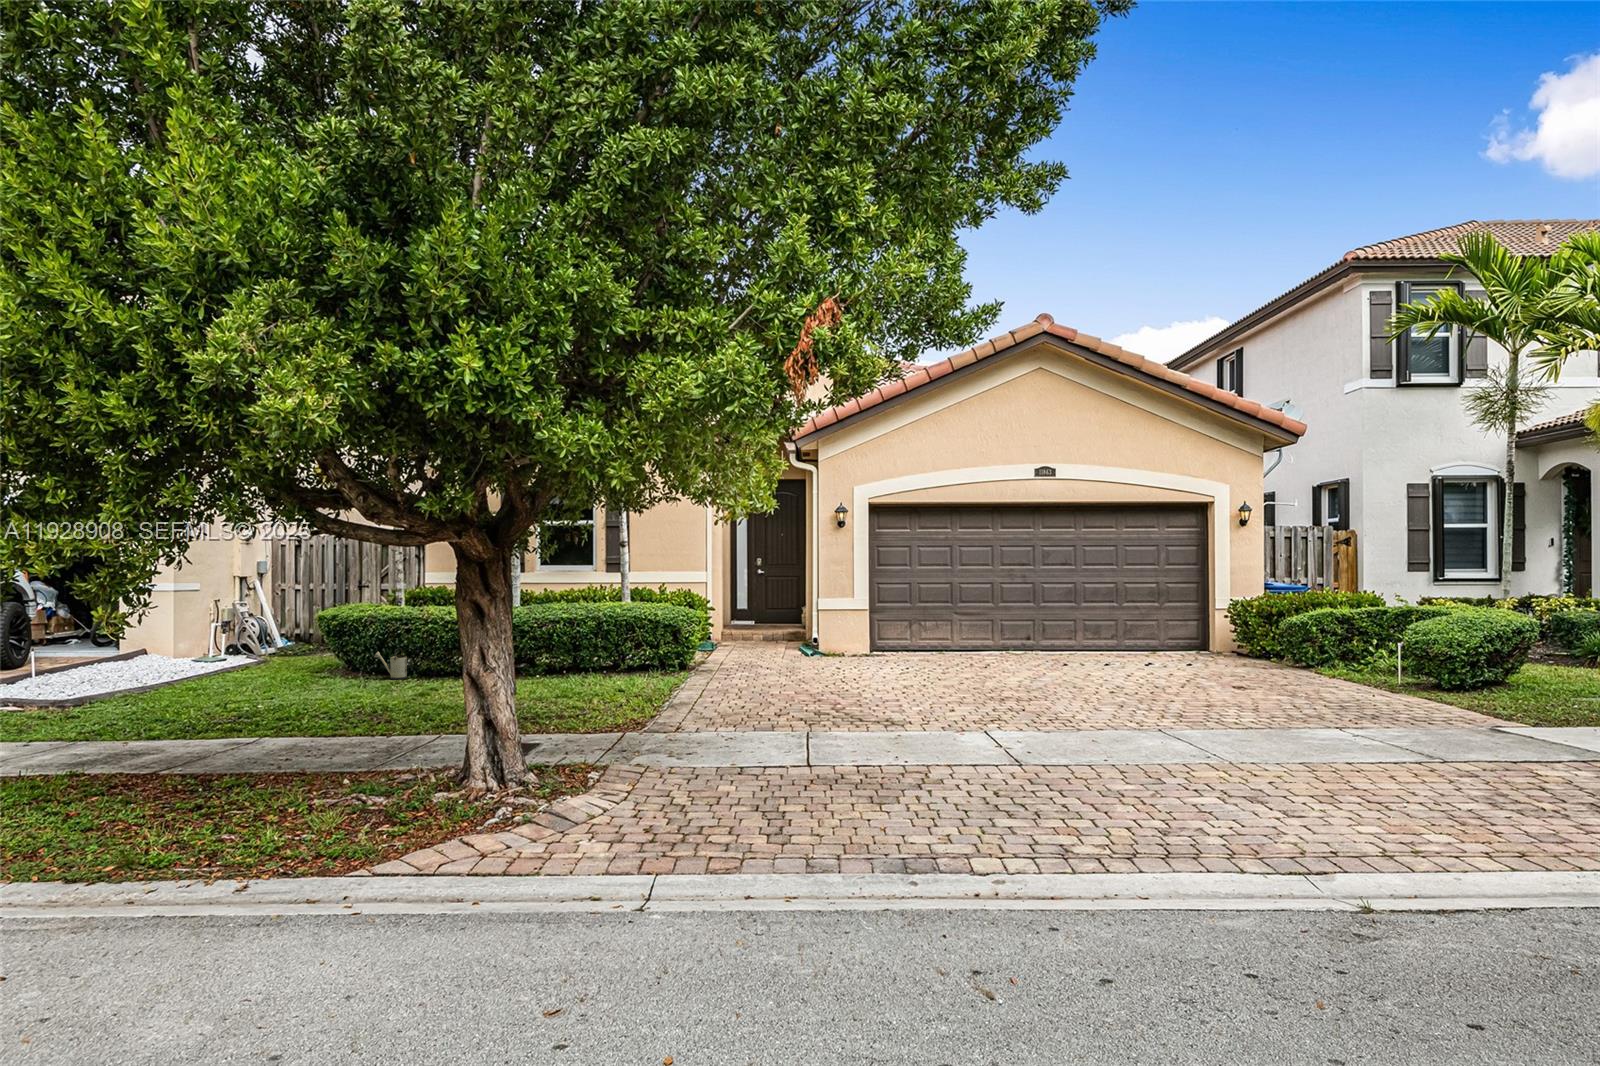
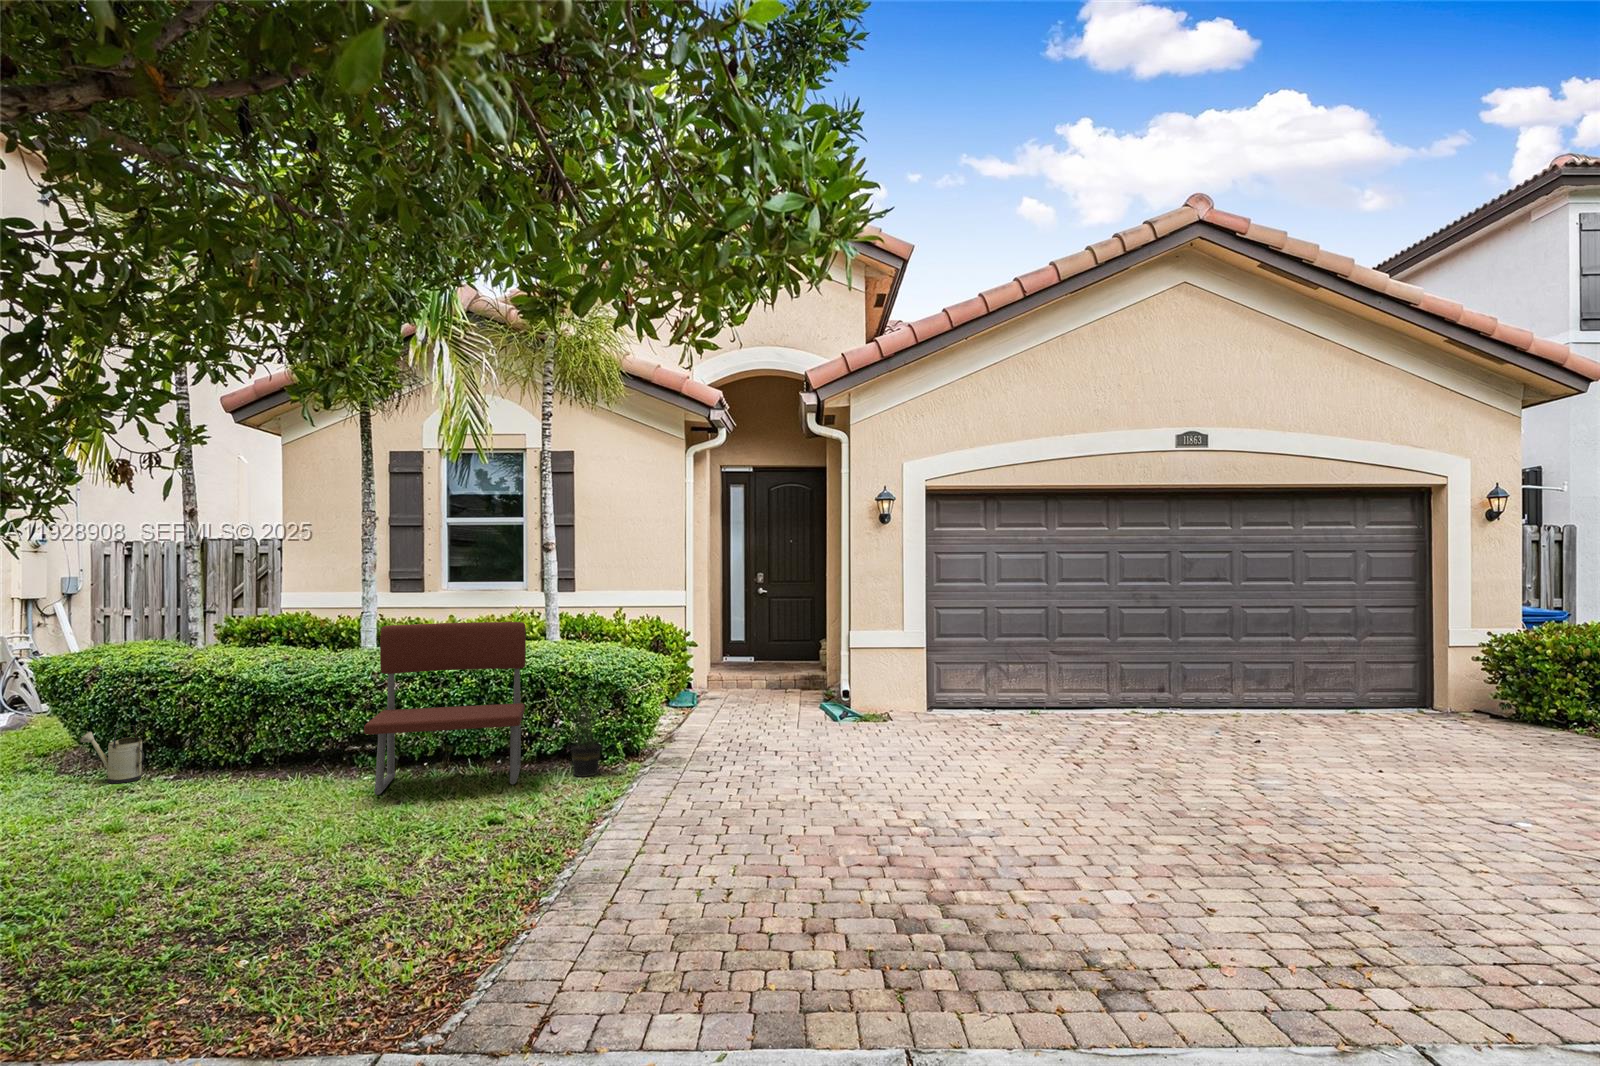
bench: none [543,590,625,683] -> present [364,622,526,795]
potted plant: none [642,628,673,677] -> present [567,698,604,777]

